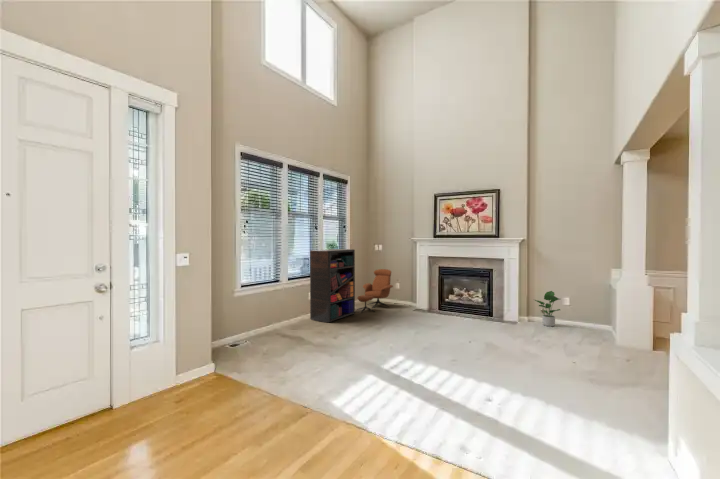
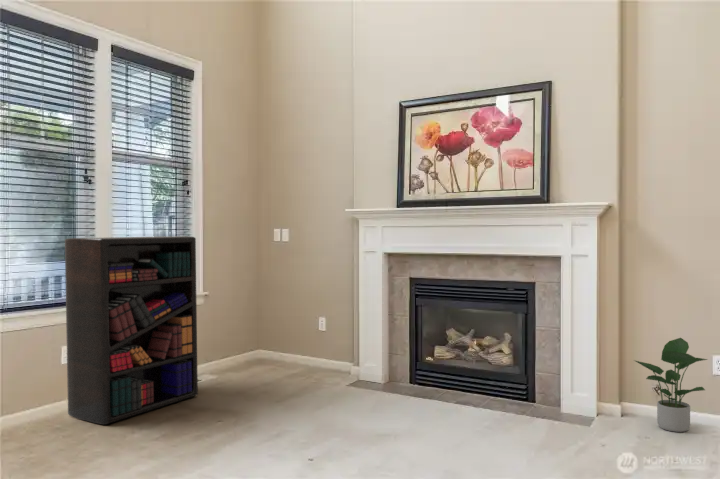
lounge chair: present [358,269,393,311] -> none [213,284,308,391]

